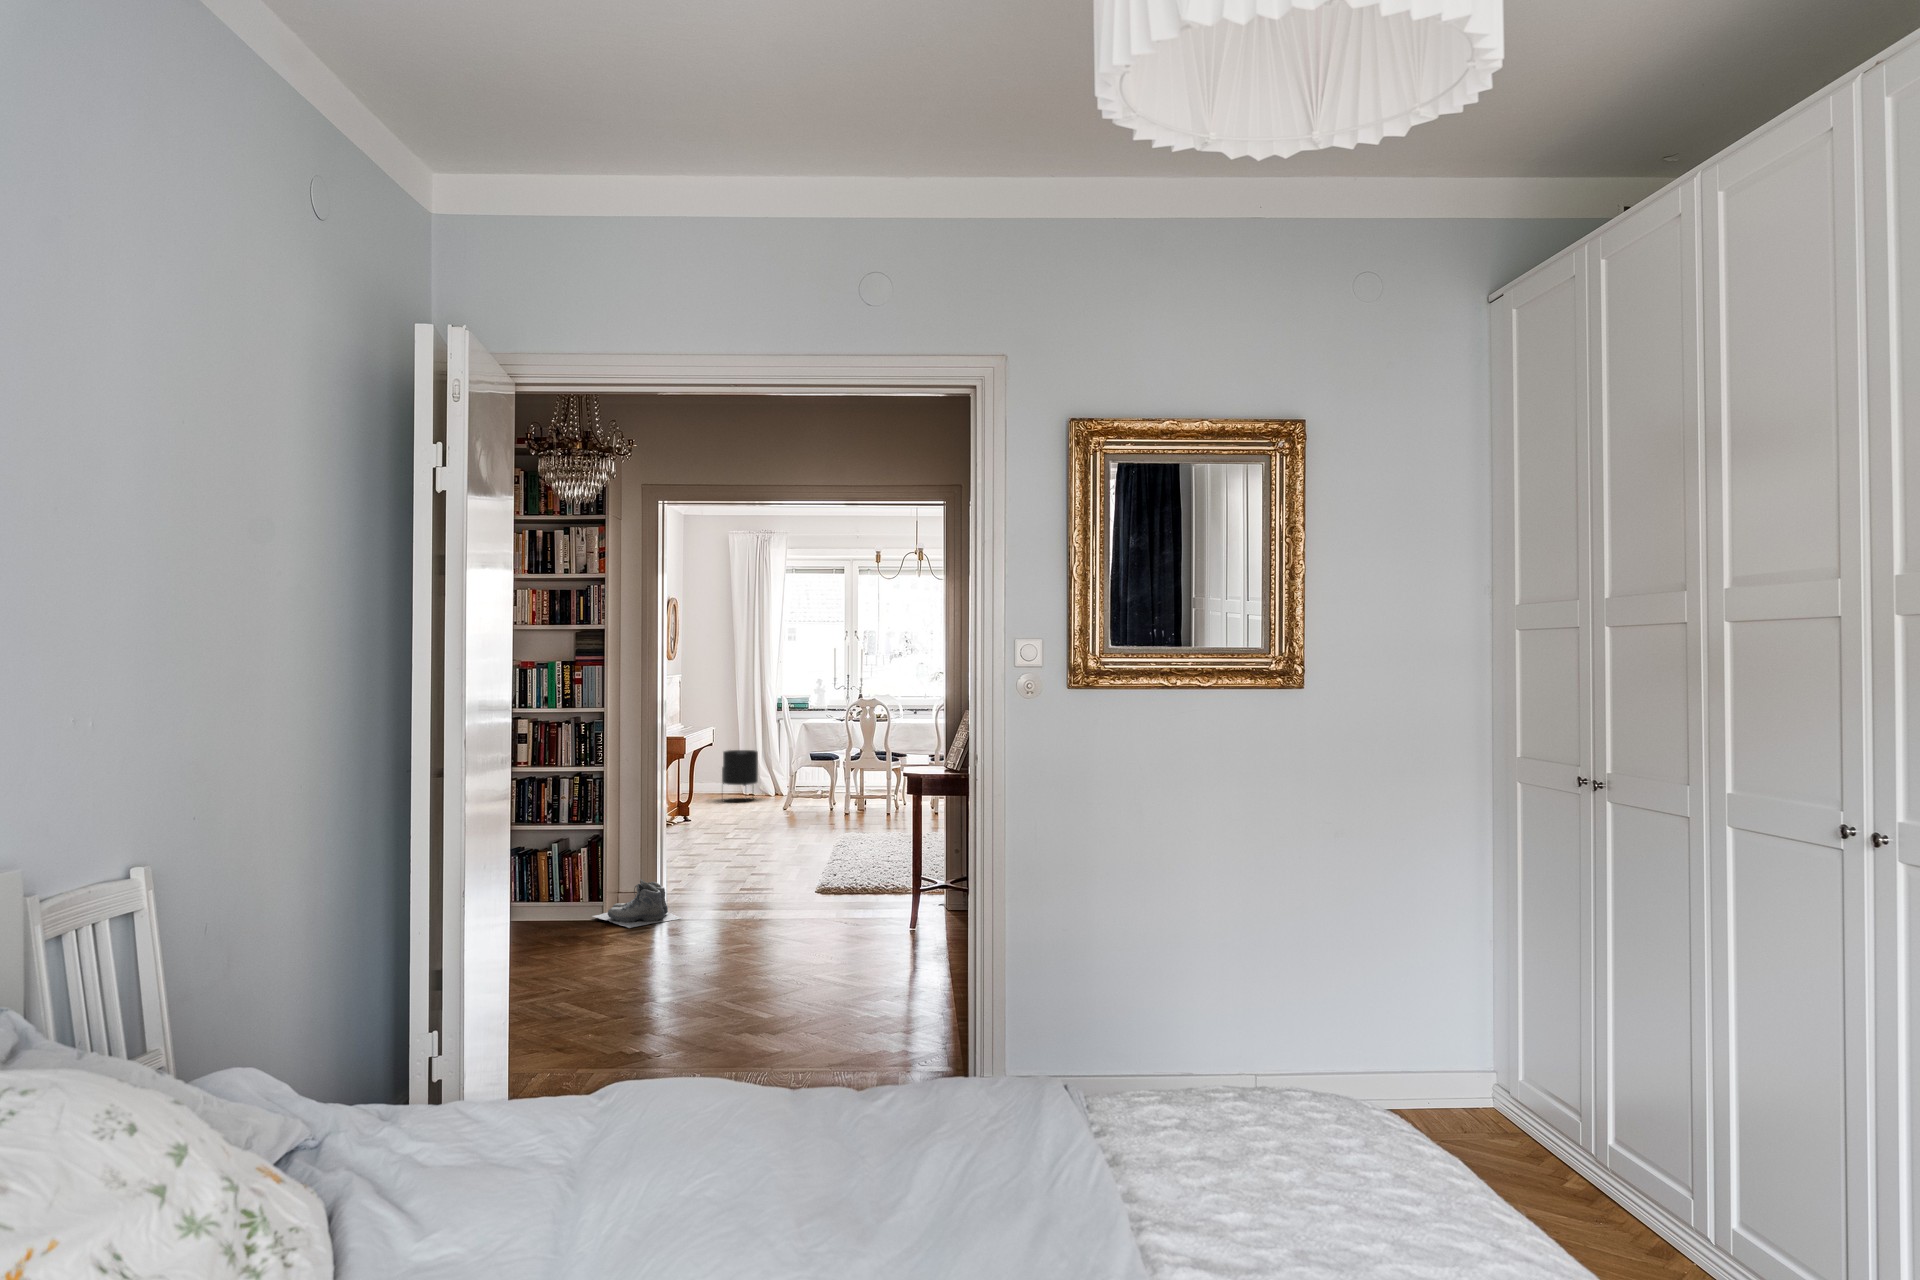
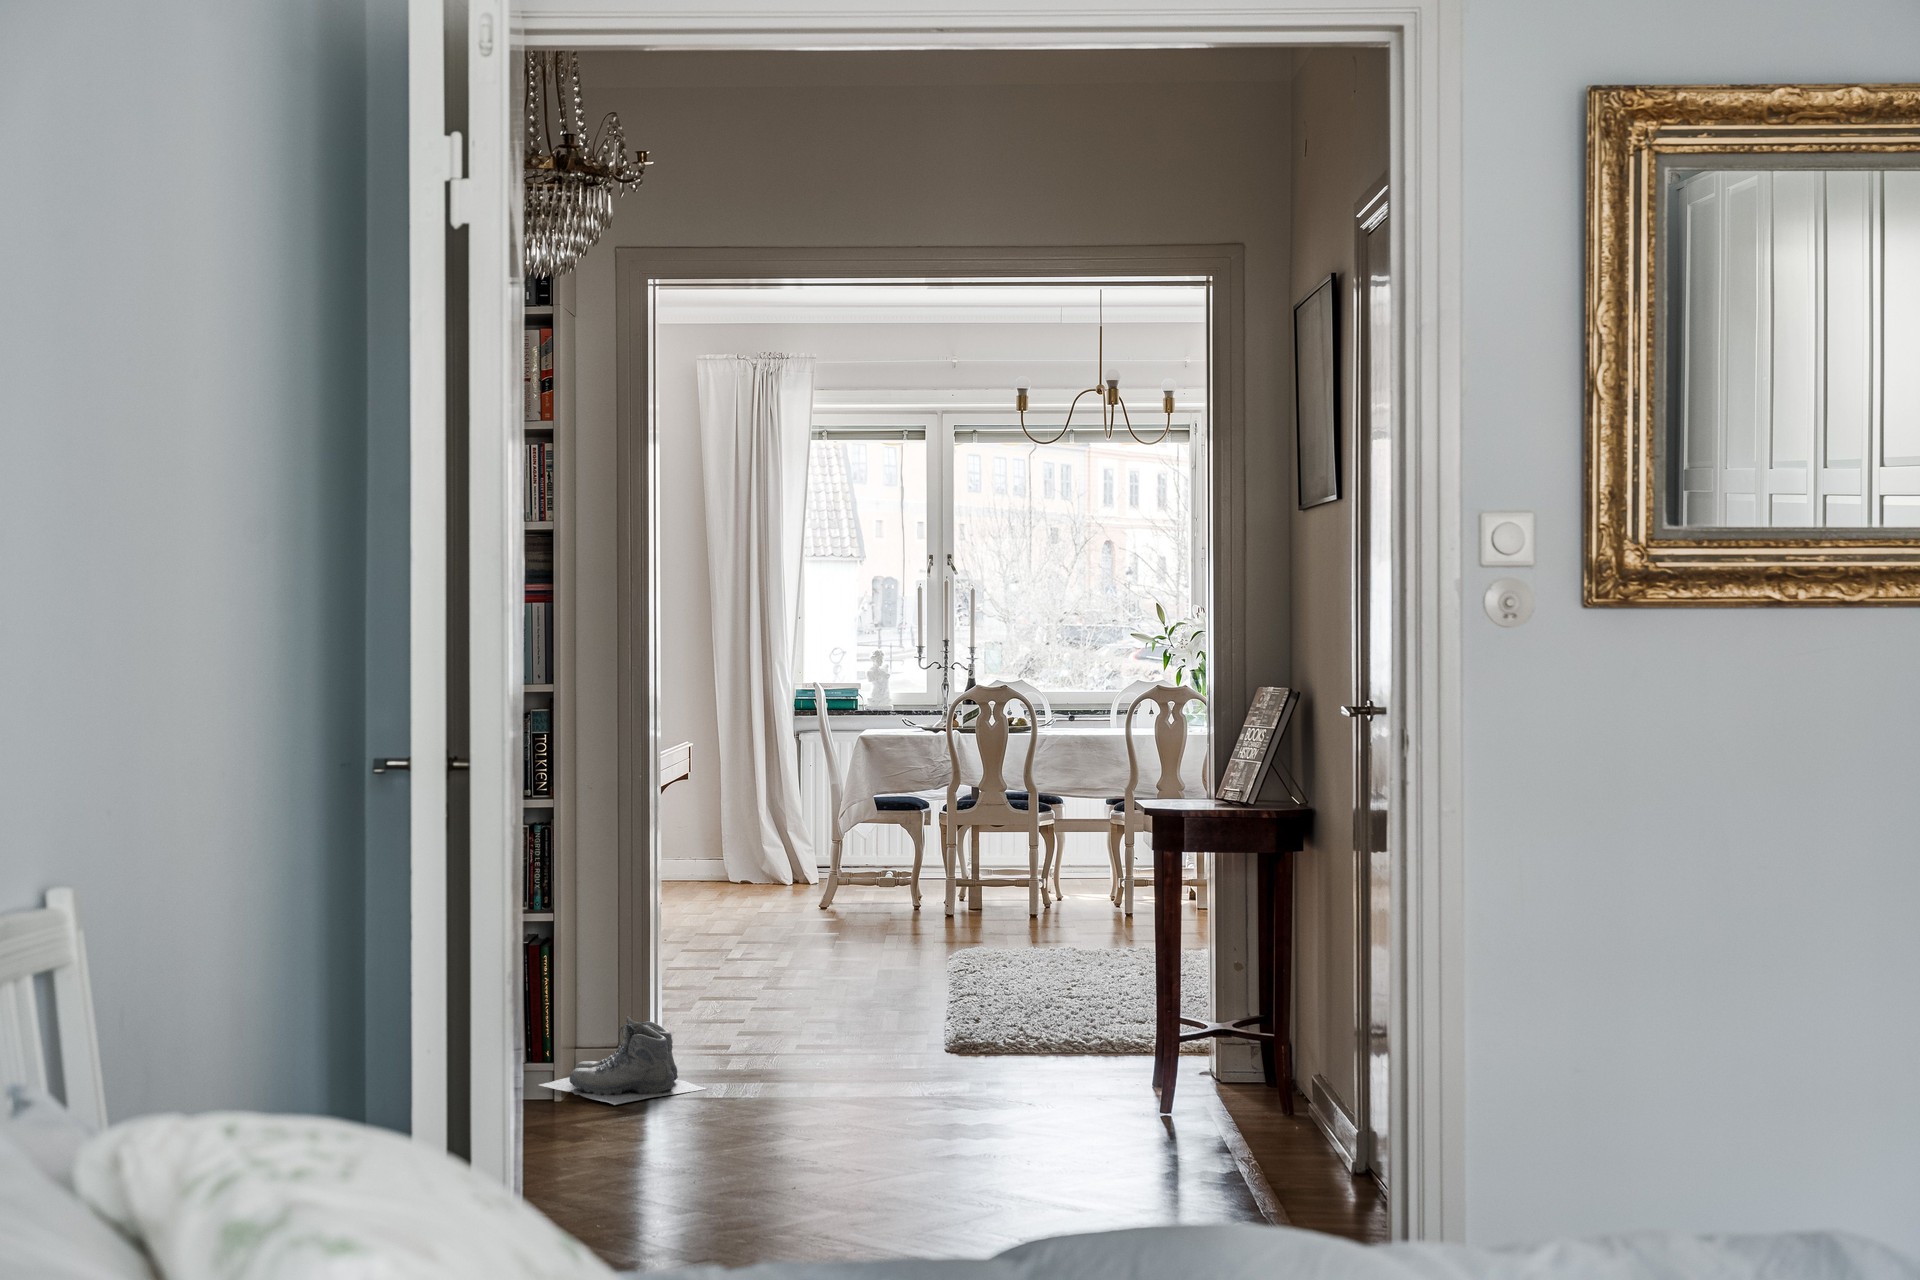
planter: present [722,750,758,786] -> none [699,802,765,898]

